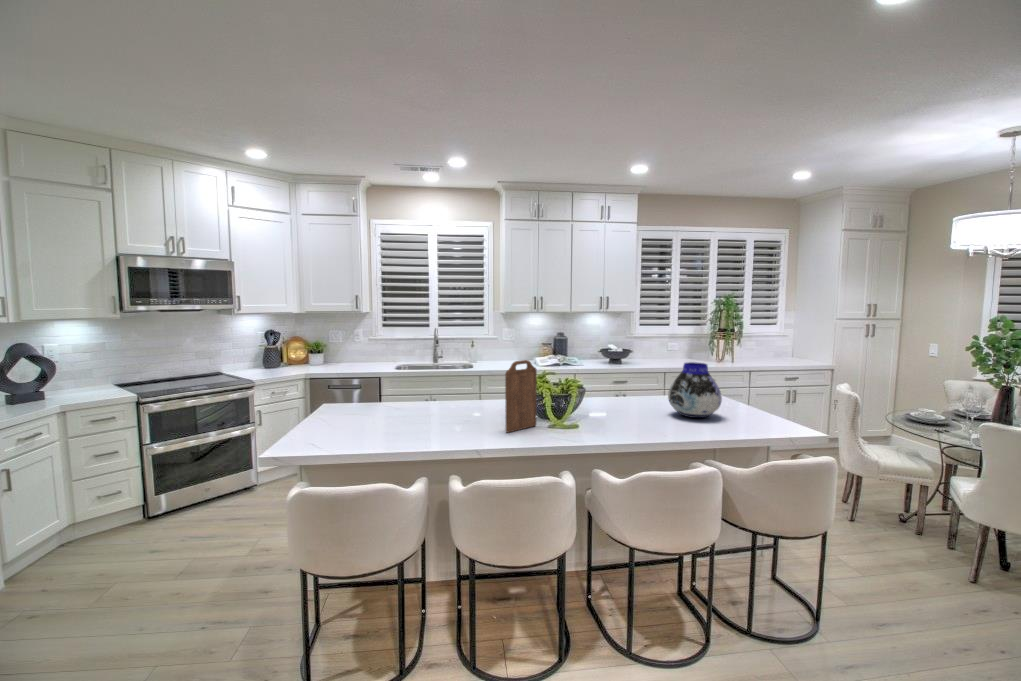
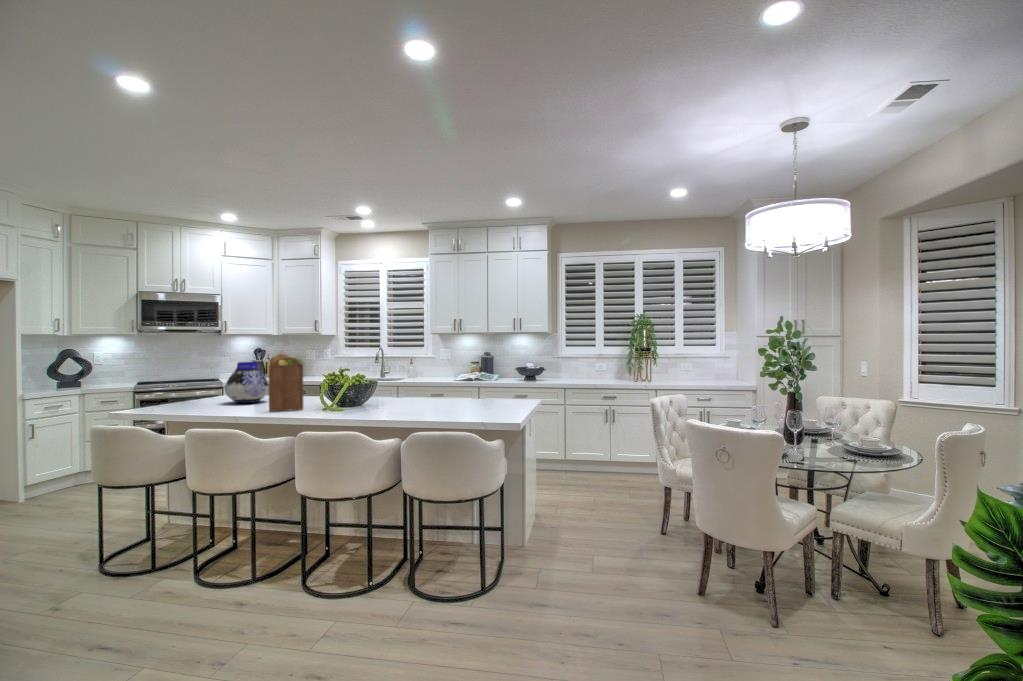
vase: present [668,362,722,418] -> present [225,362,269,403]

